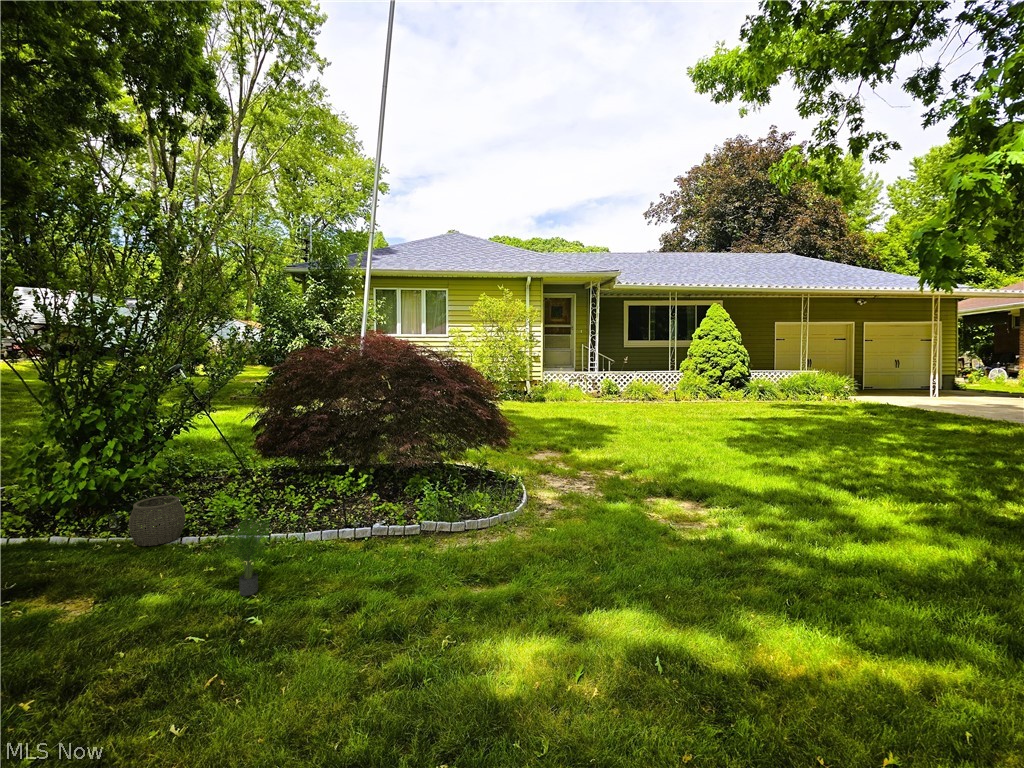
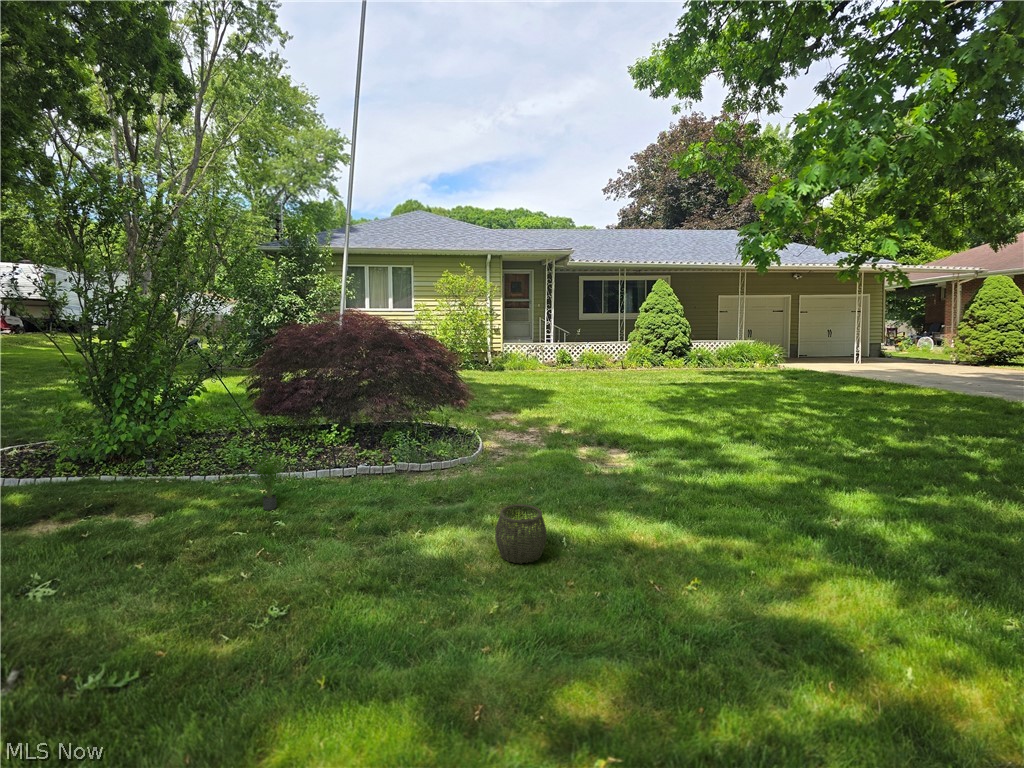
woven basket: present [128,496,185,546] -> present [495,504,547,564]

